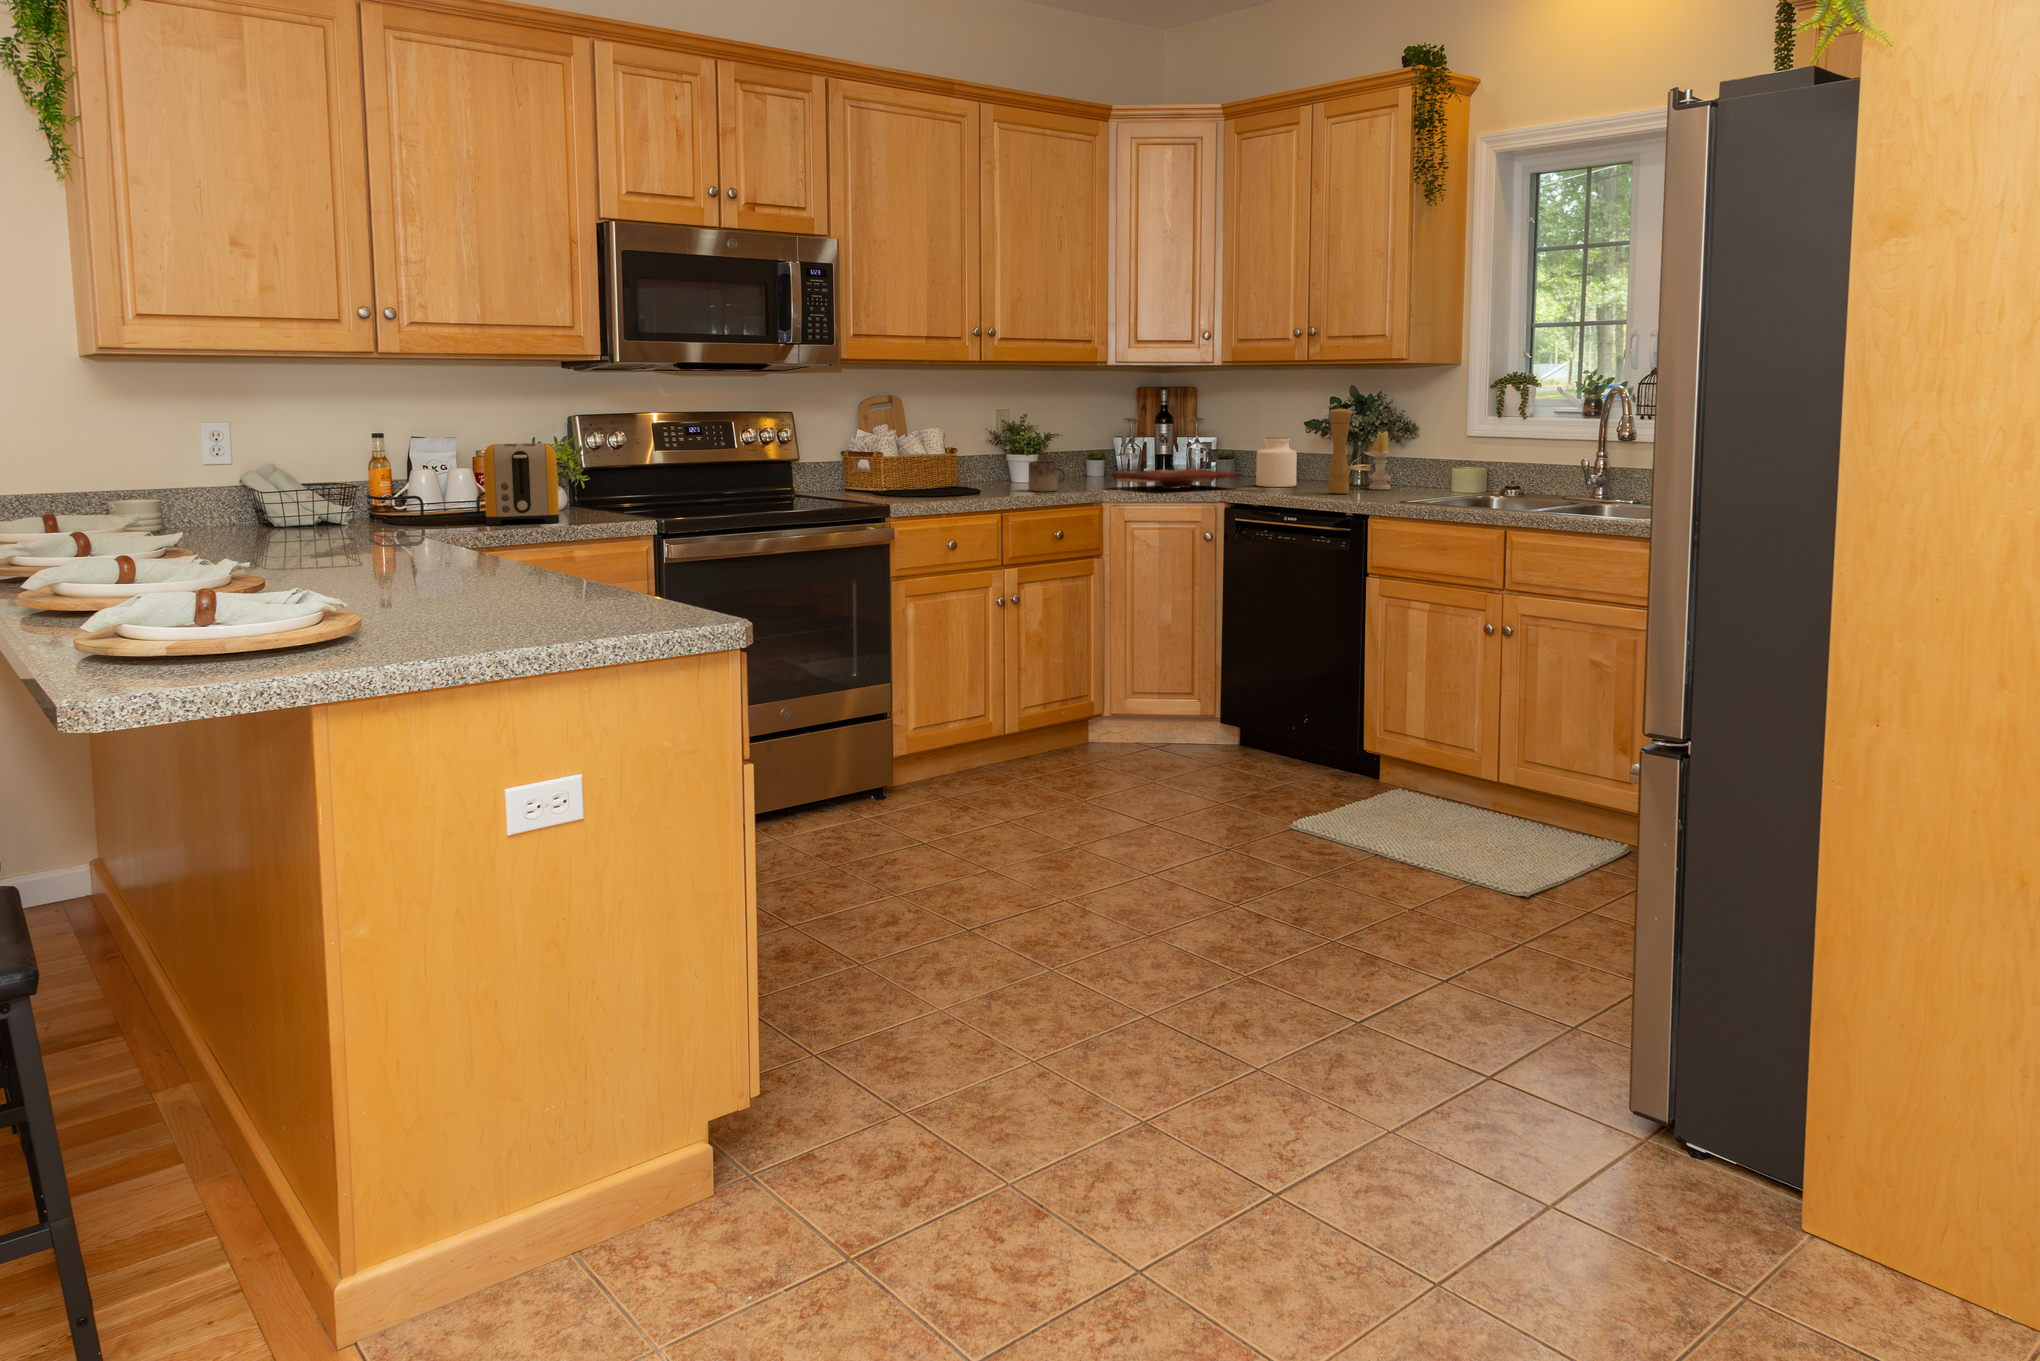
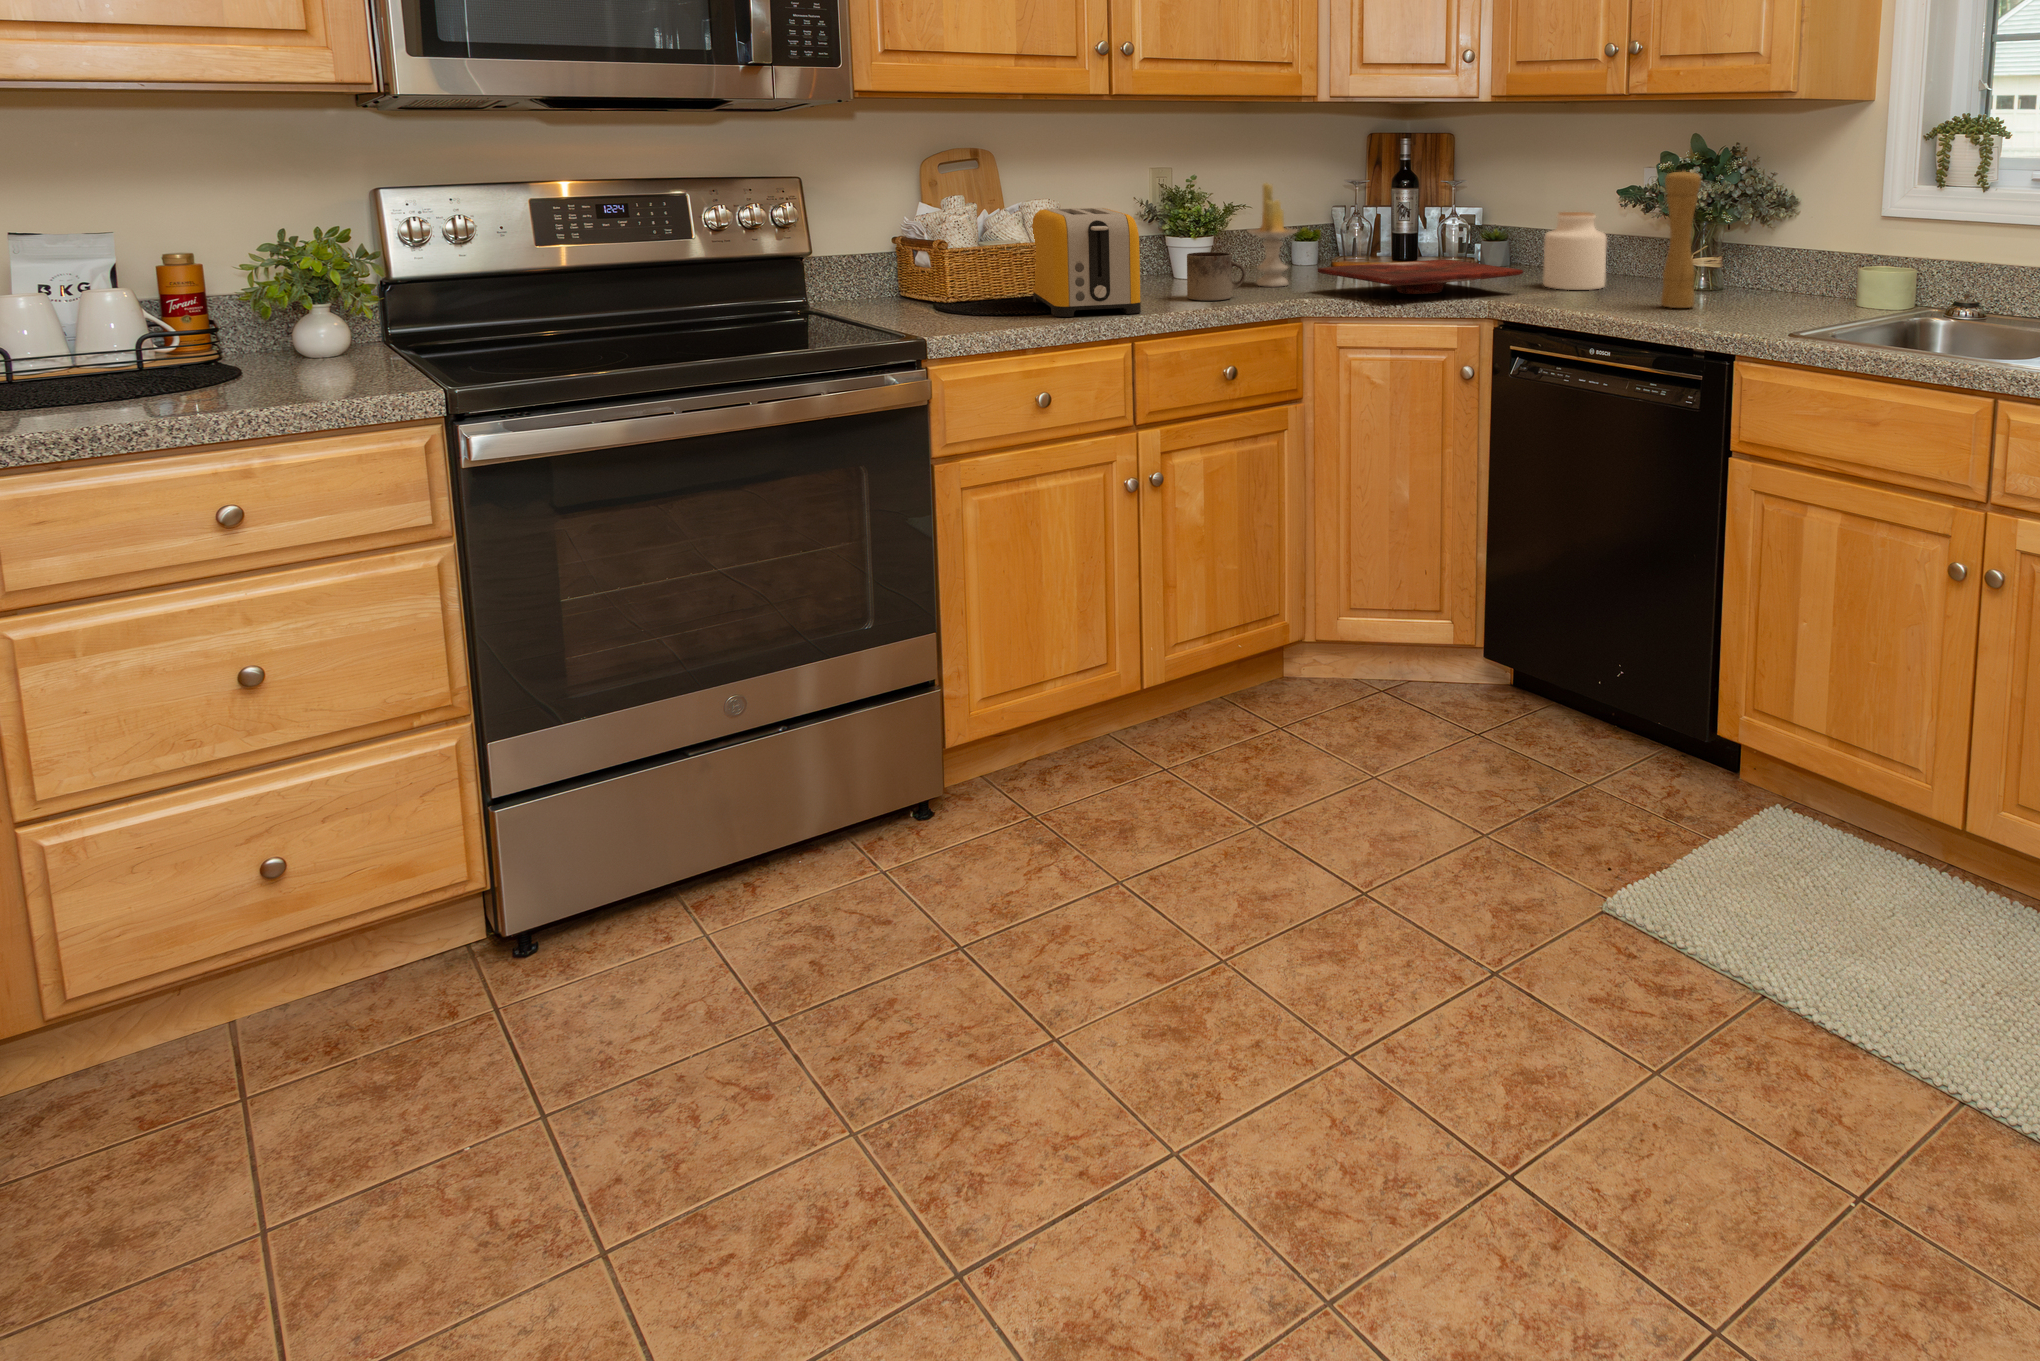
candle: present [1364,431,1398,489] -> present [1247,183,1297,286]
toaster: present [483,443,559,525] -> present [1032,208,1141,317]

